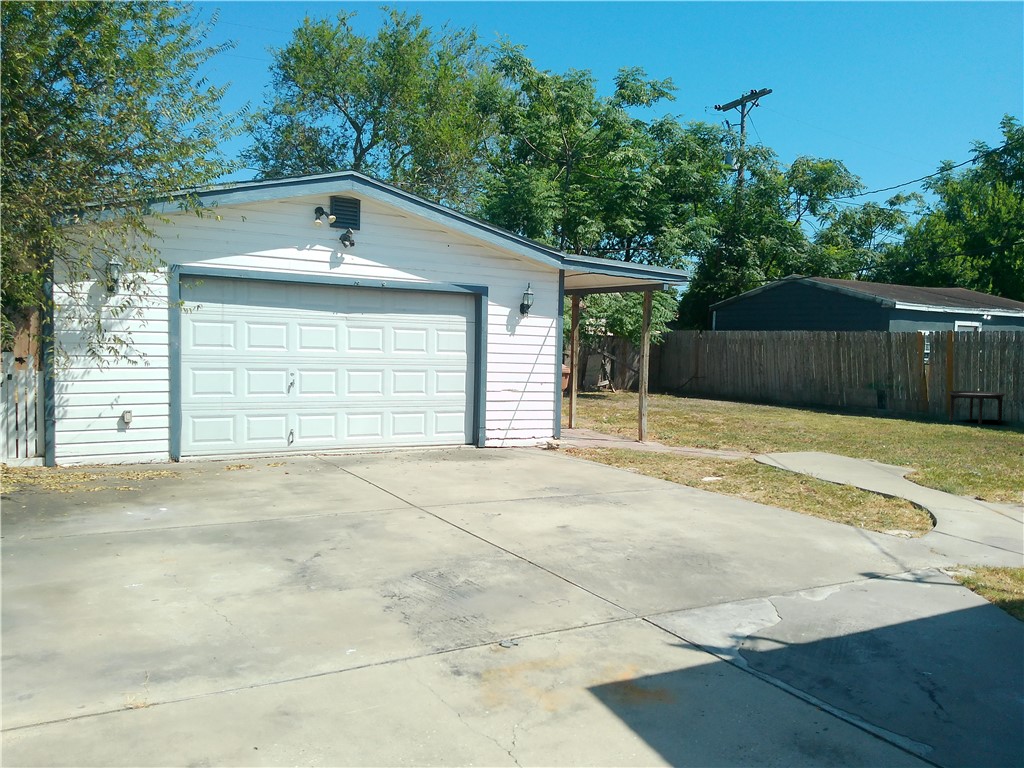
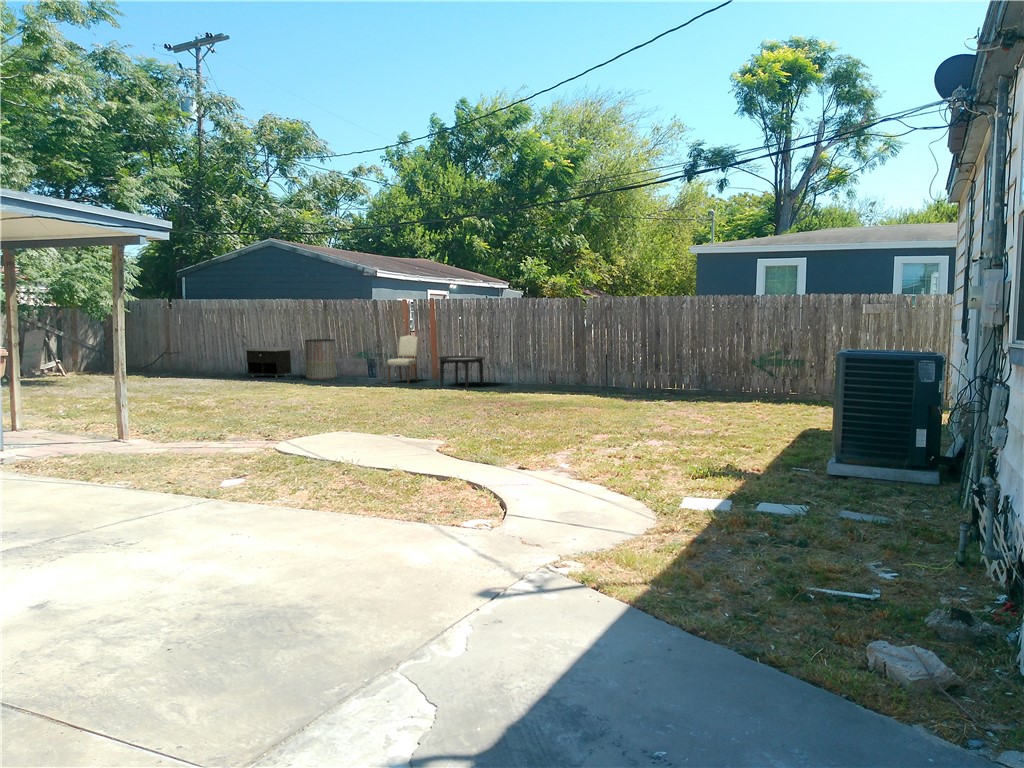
chair: none [893,368,930,417] -> present [388,335,418,384]
trash can: none [812,369,843,408] -> present [305,339,336,380]
storage bench: none [759,374,800,403] -> present [246,347,291,378]

